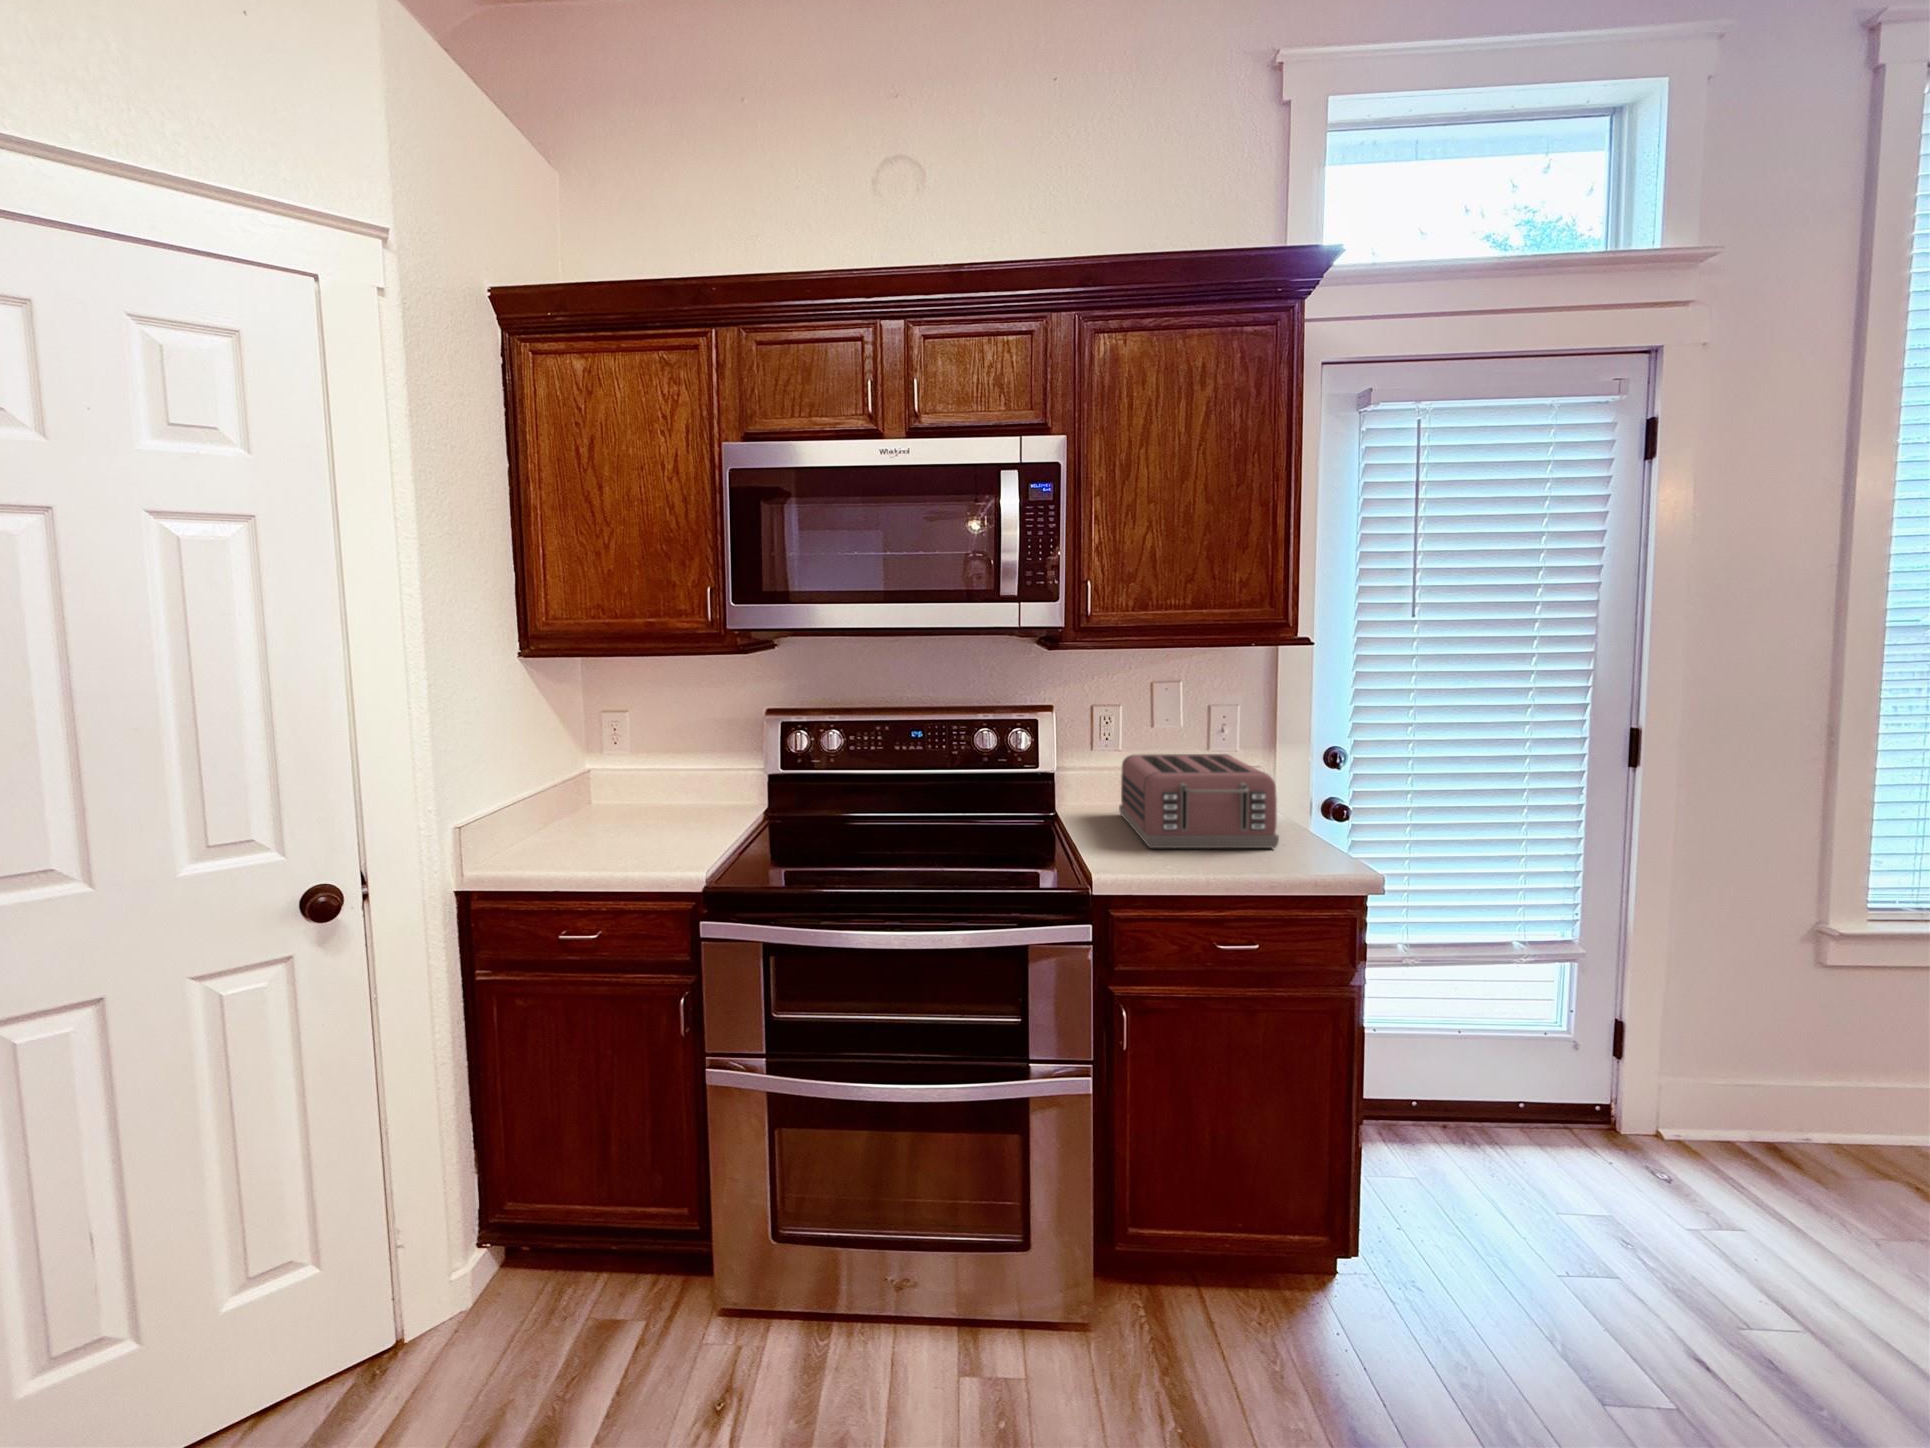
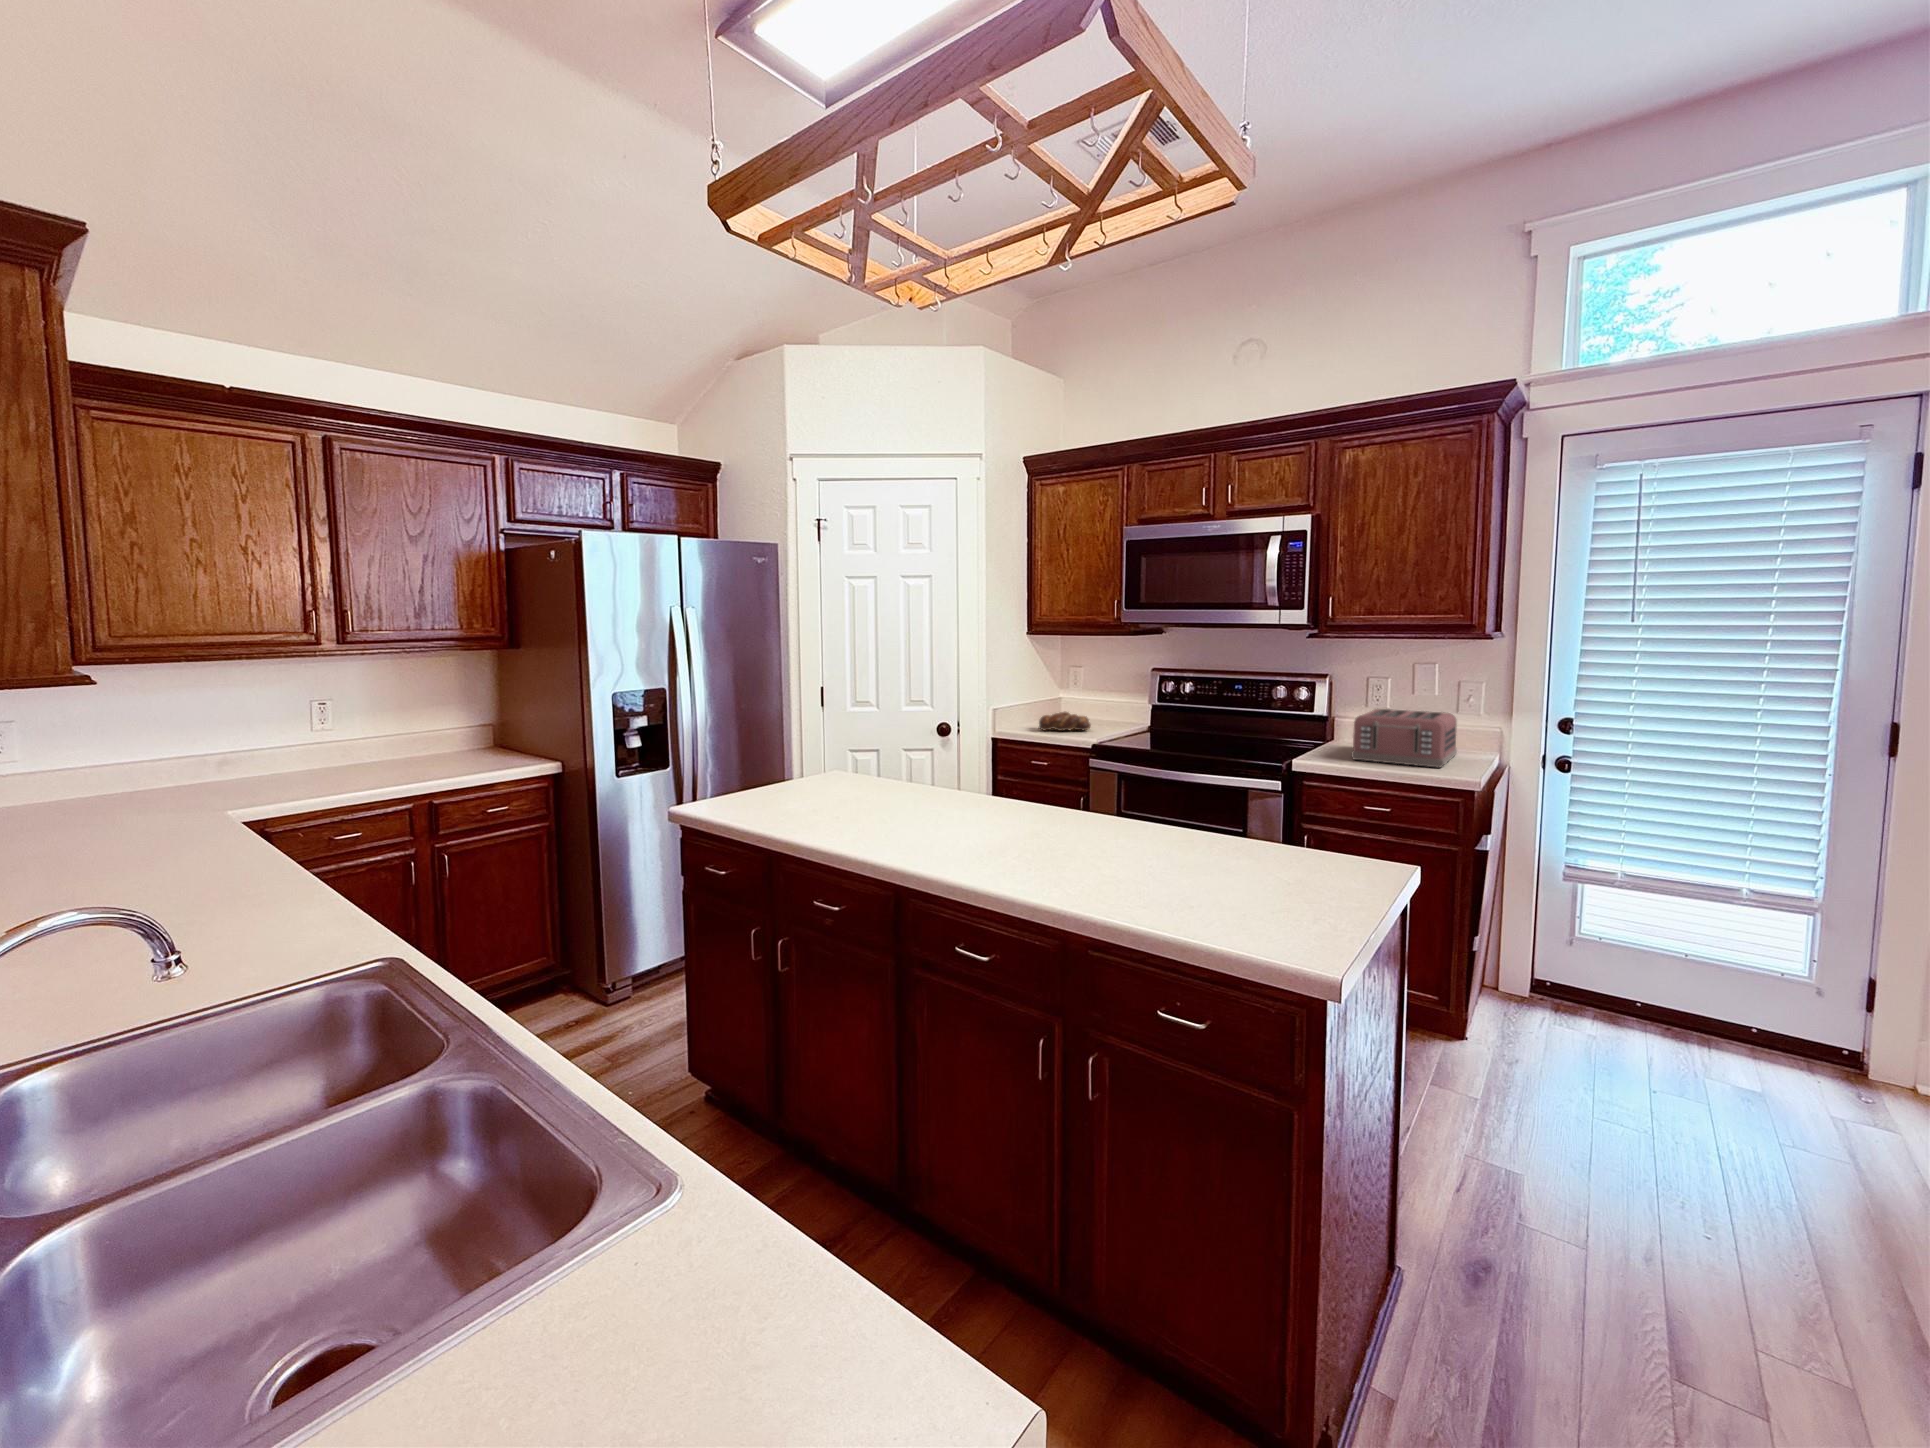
bread loaf: none [555,804,665,851] -> present [1039,712,1091,731]

